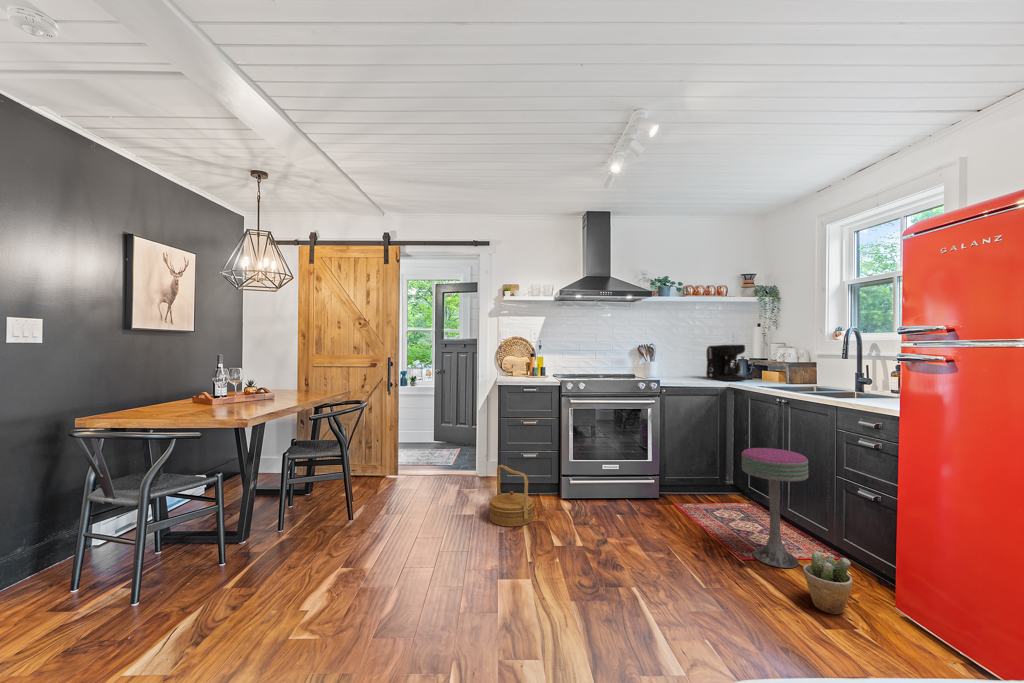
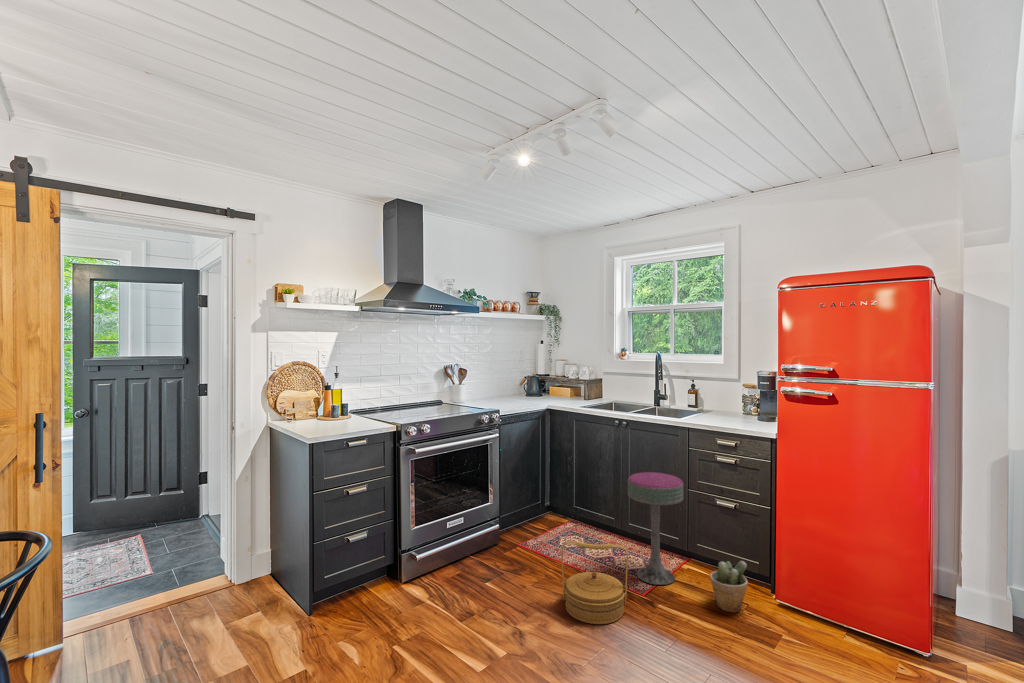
coffee maker: present [706,345,746,381] -> none [520,366,556,404]
basket: present [489,465,534,527] -> present [561,541,628,624]

